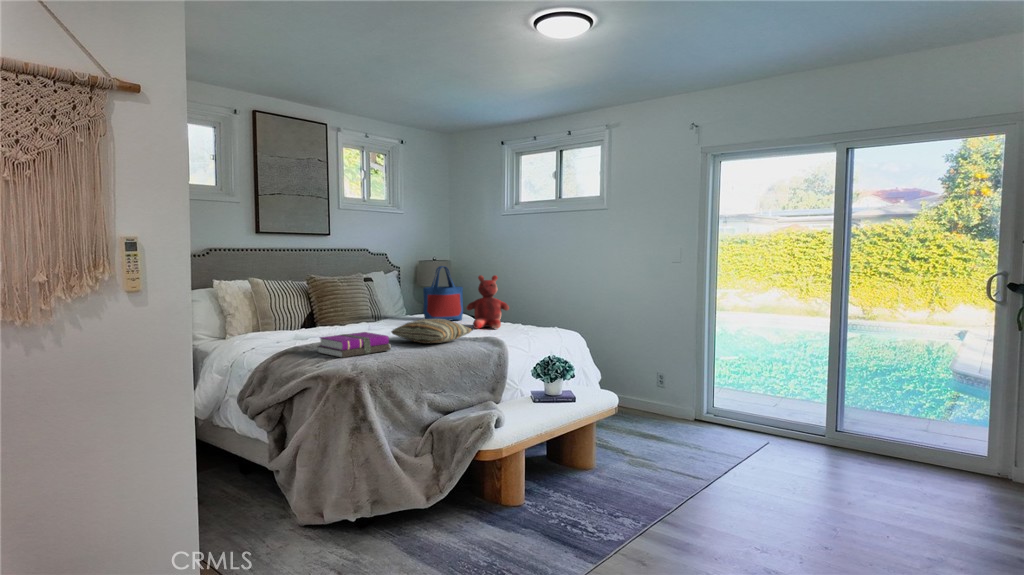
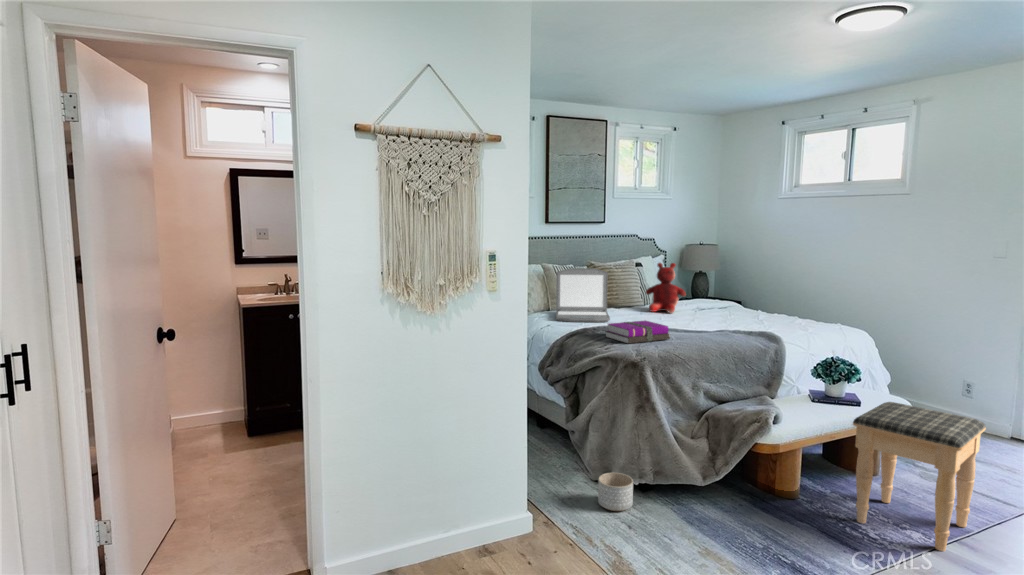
tote bag: present [423,266,463,320] -> none [694,255,735,310]
teddy bear: present [467,275,509,329] -> present [646,263,686,313]
laptop: none [262,280,328,340] -> present [556,268,610,322]
pillow: present [391,319,472,343] -> none [668,311,749,334]
footstool: none [569,395,676,533] -> present [853,402,986,551]
planter: none [305,509,348,557] -> present [598,473,633,511]

